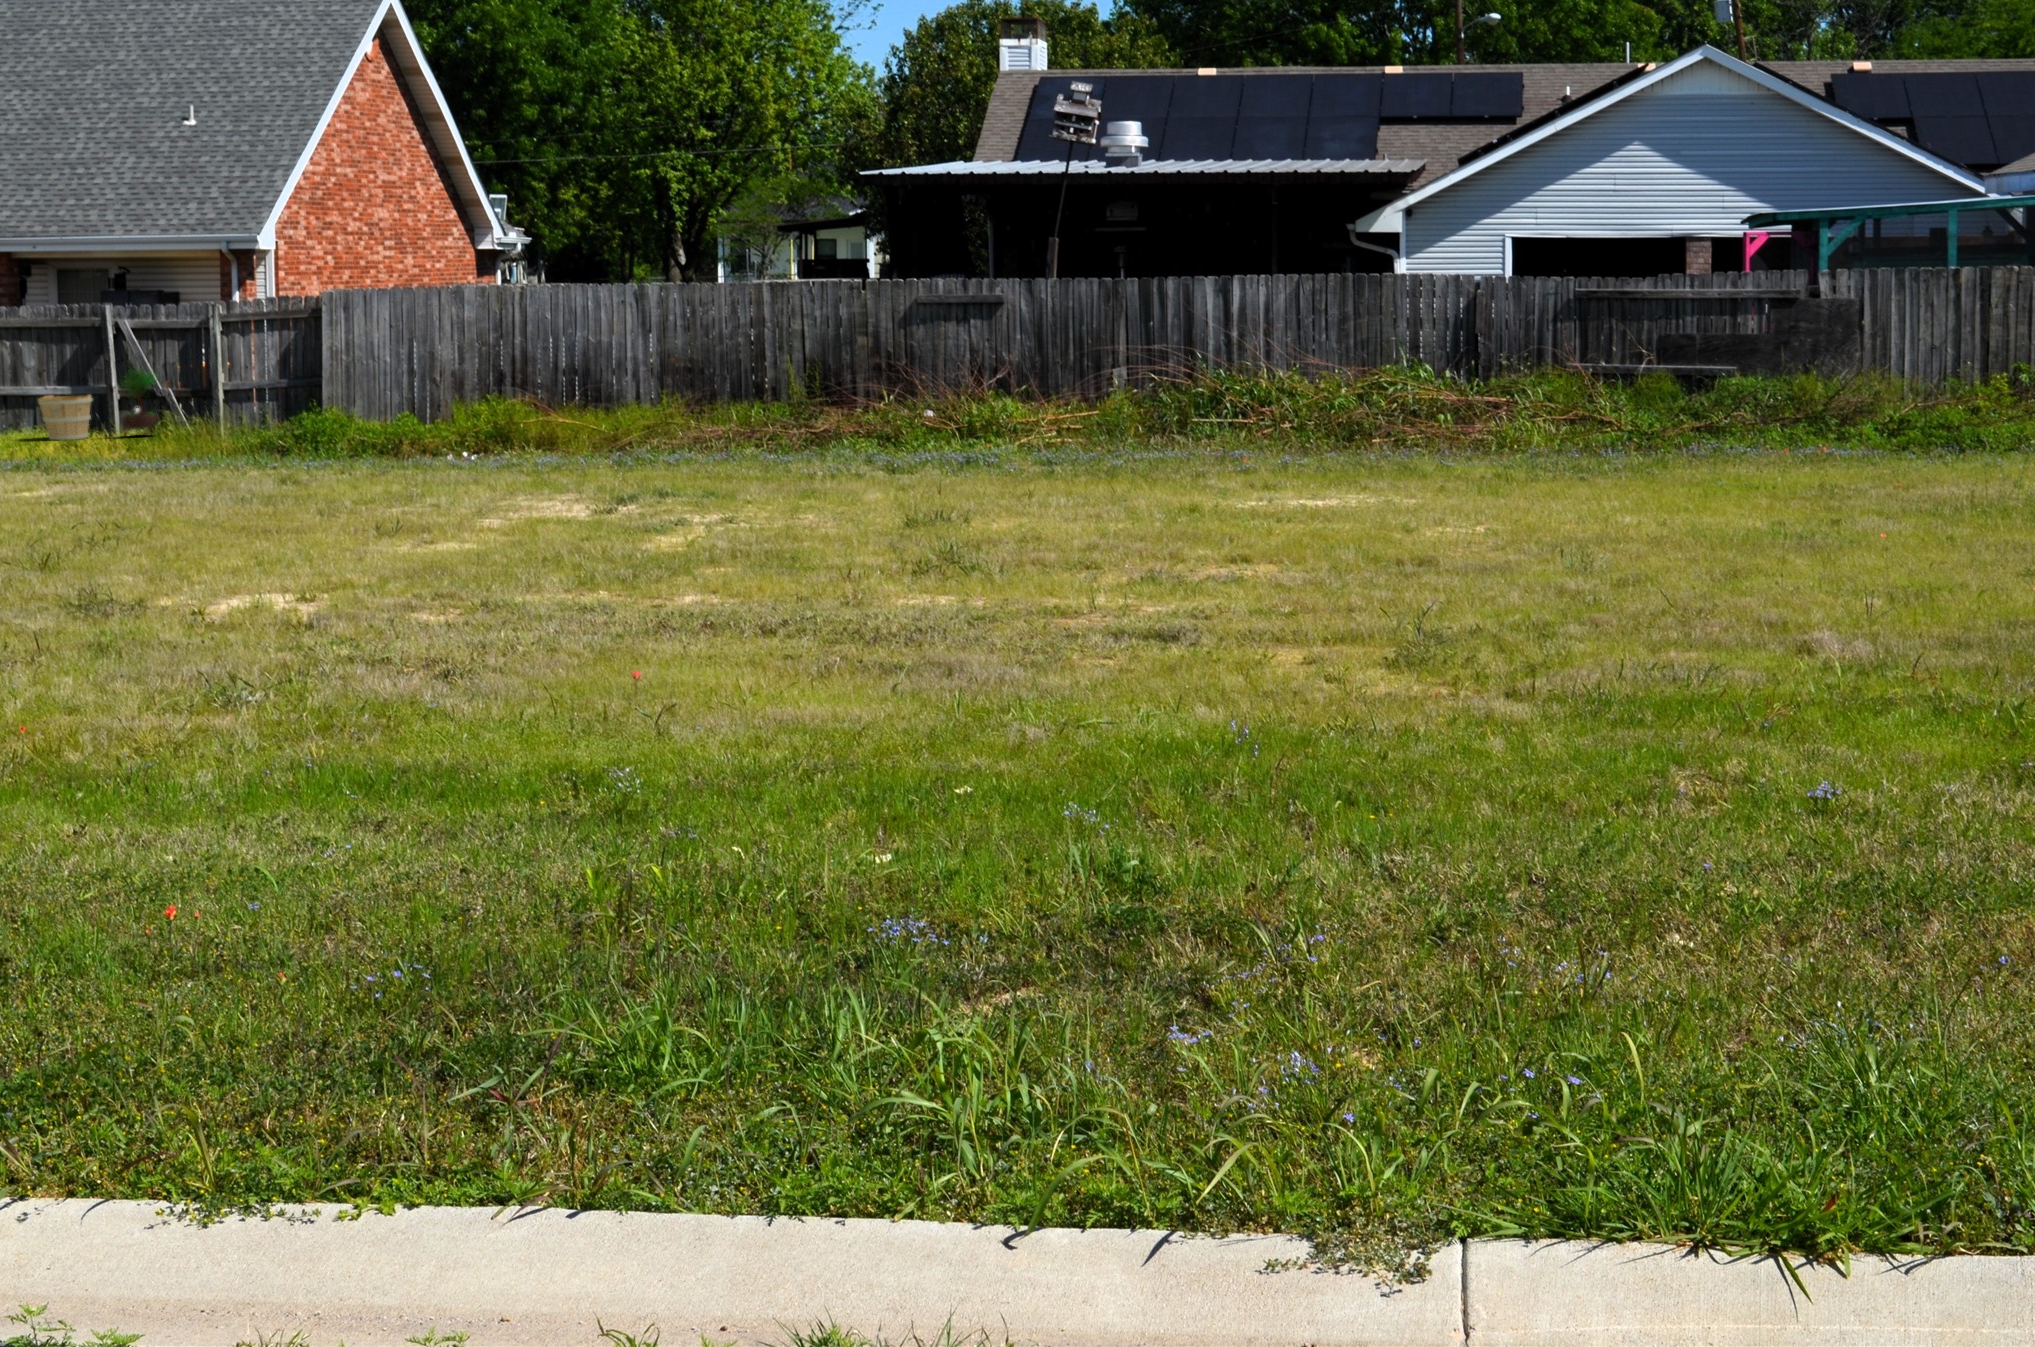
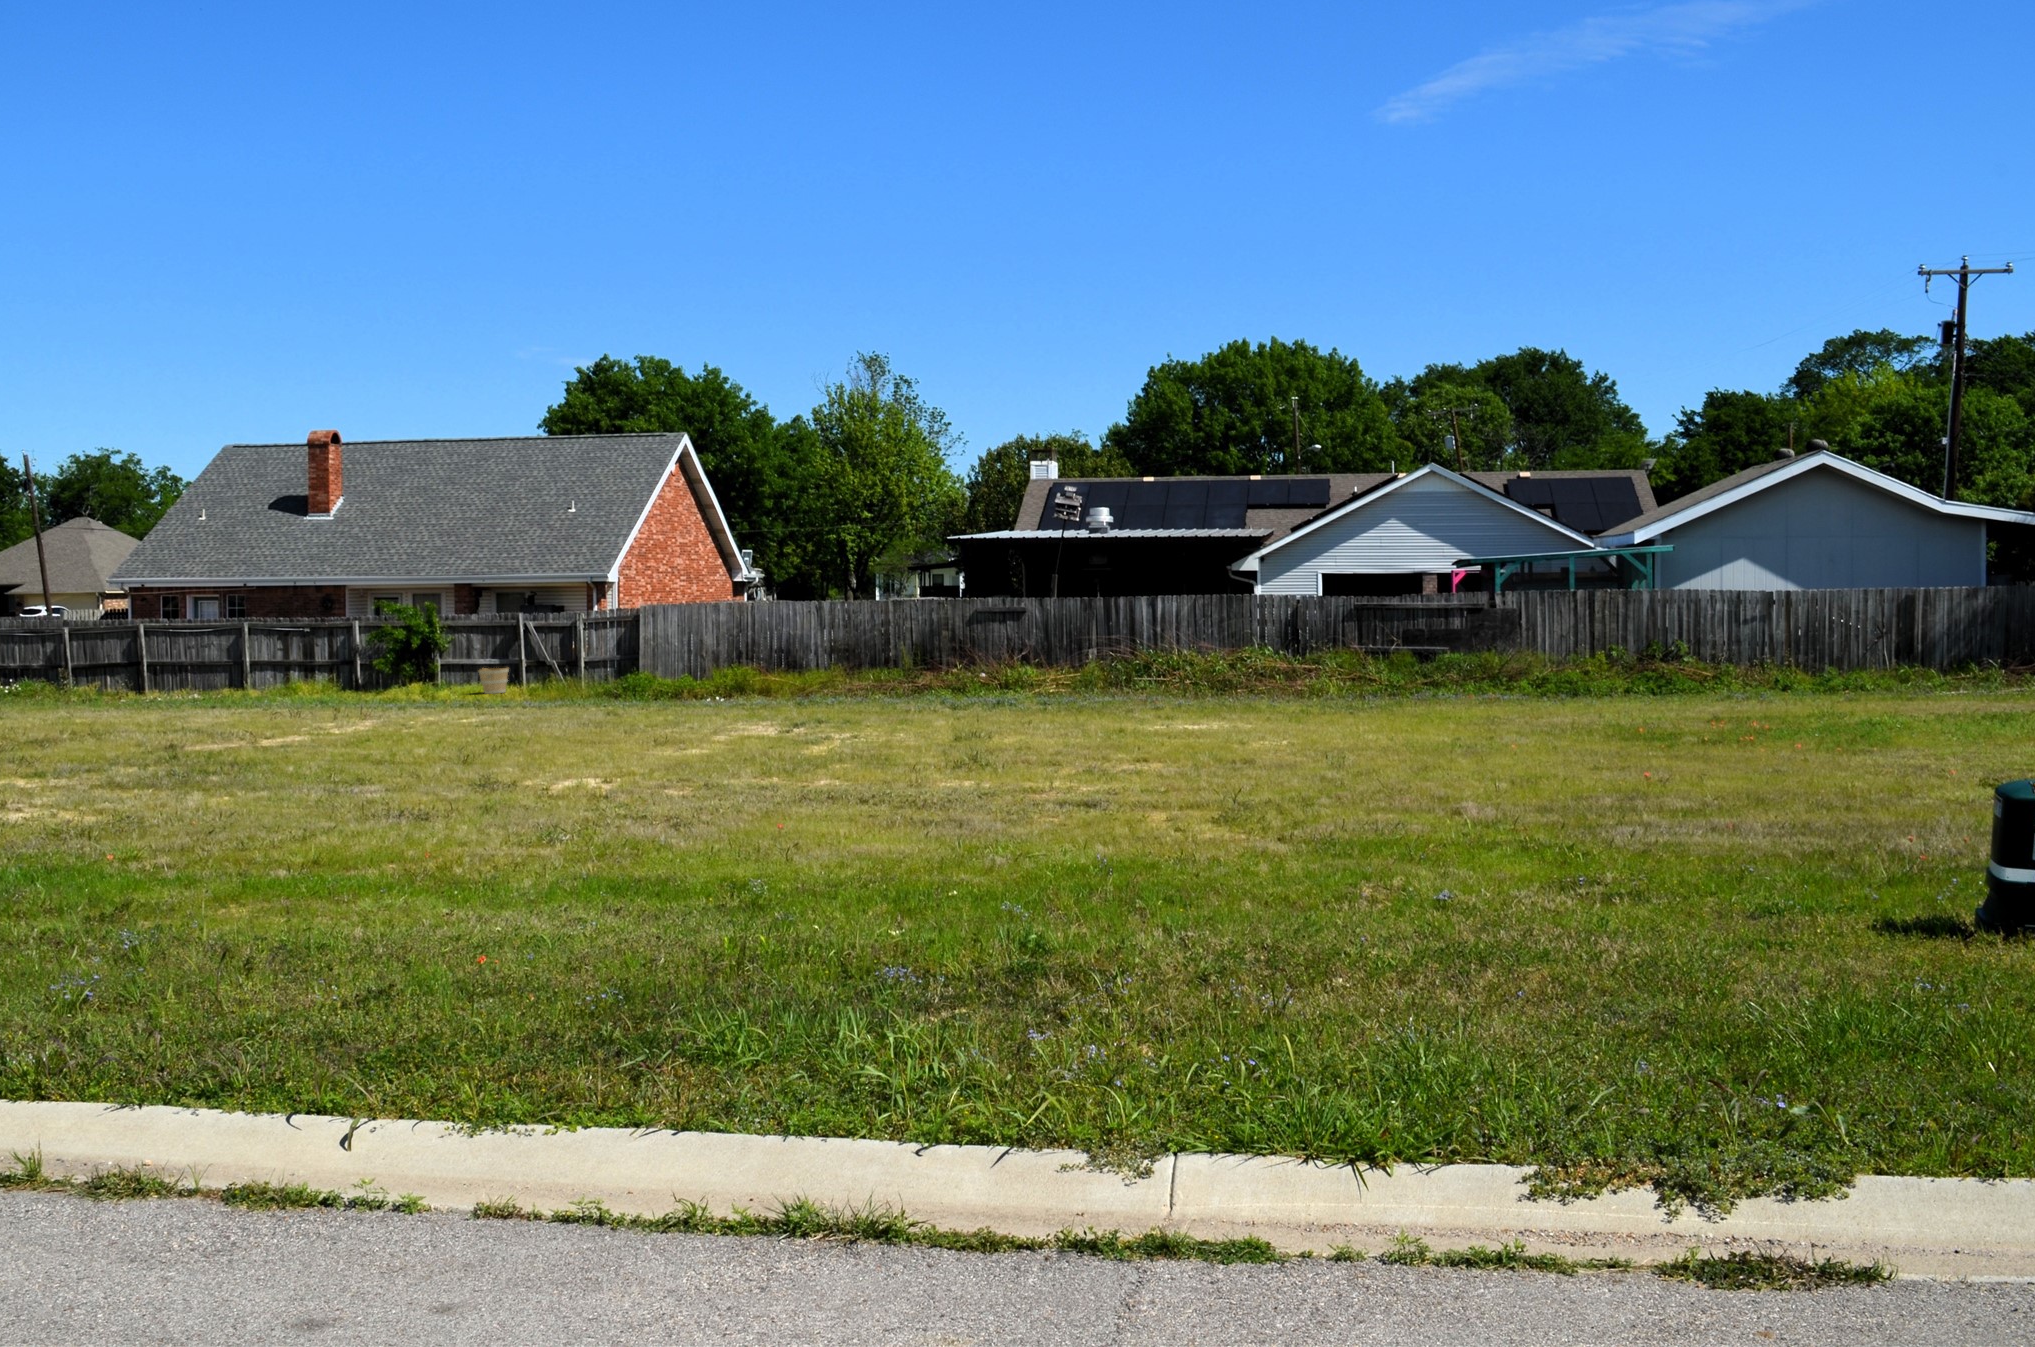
potted tree: present [122,369,157,435] -> none [521,649,547,691]

